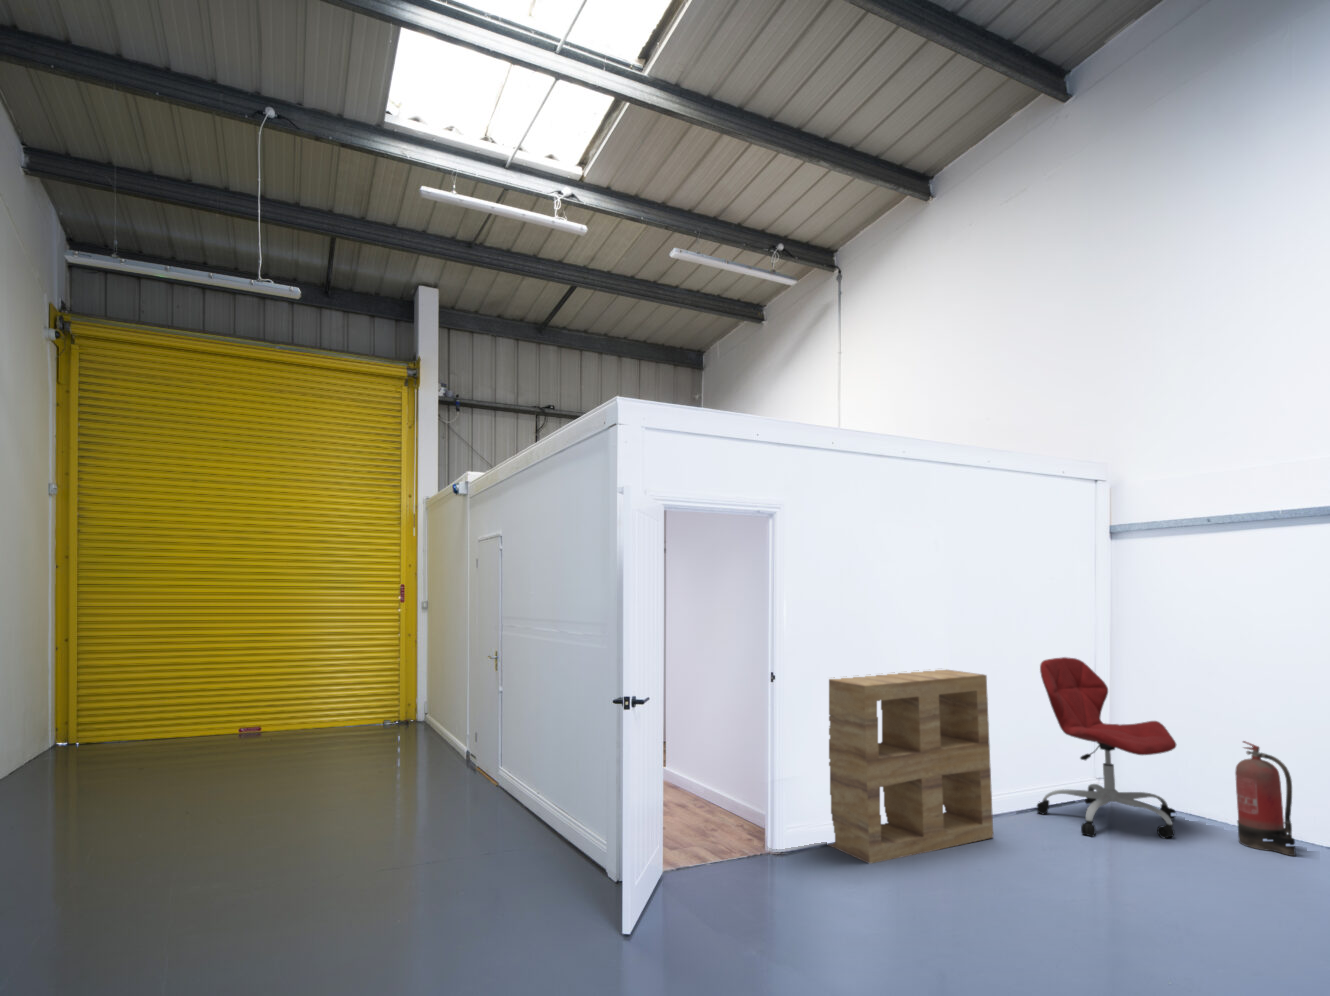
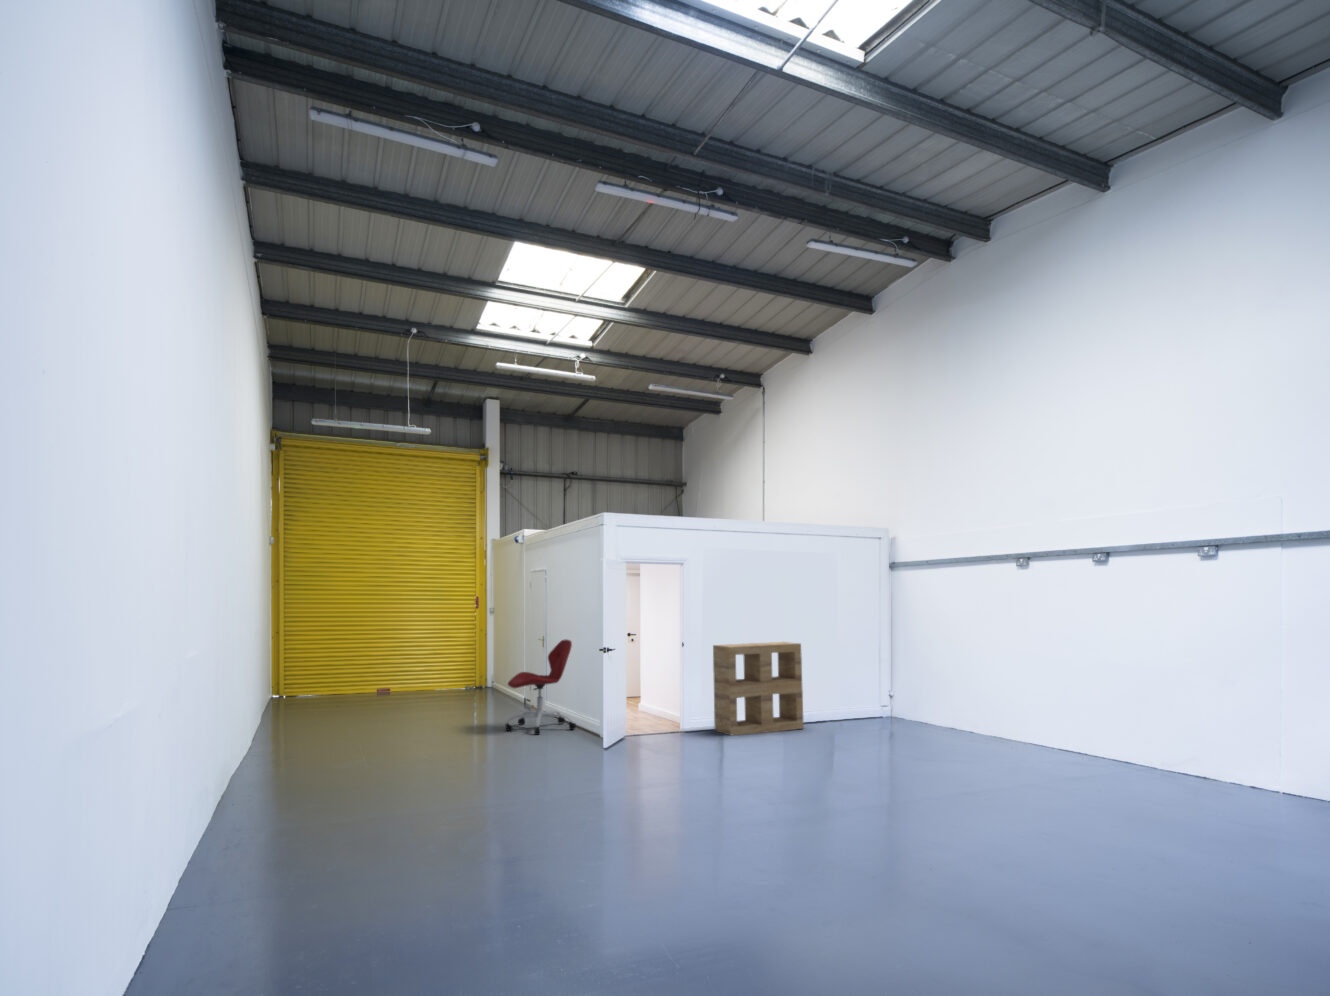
office chair: present [1037,657,1176,838] -> present [505,639,576,735]
fire extinguisher: present [1235,741,1296,856] -> none [930,678,952,734]

